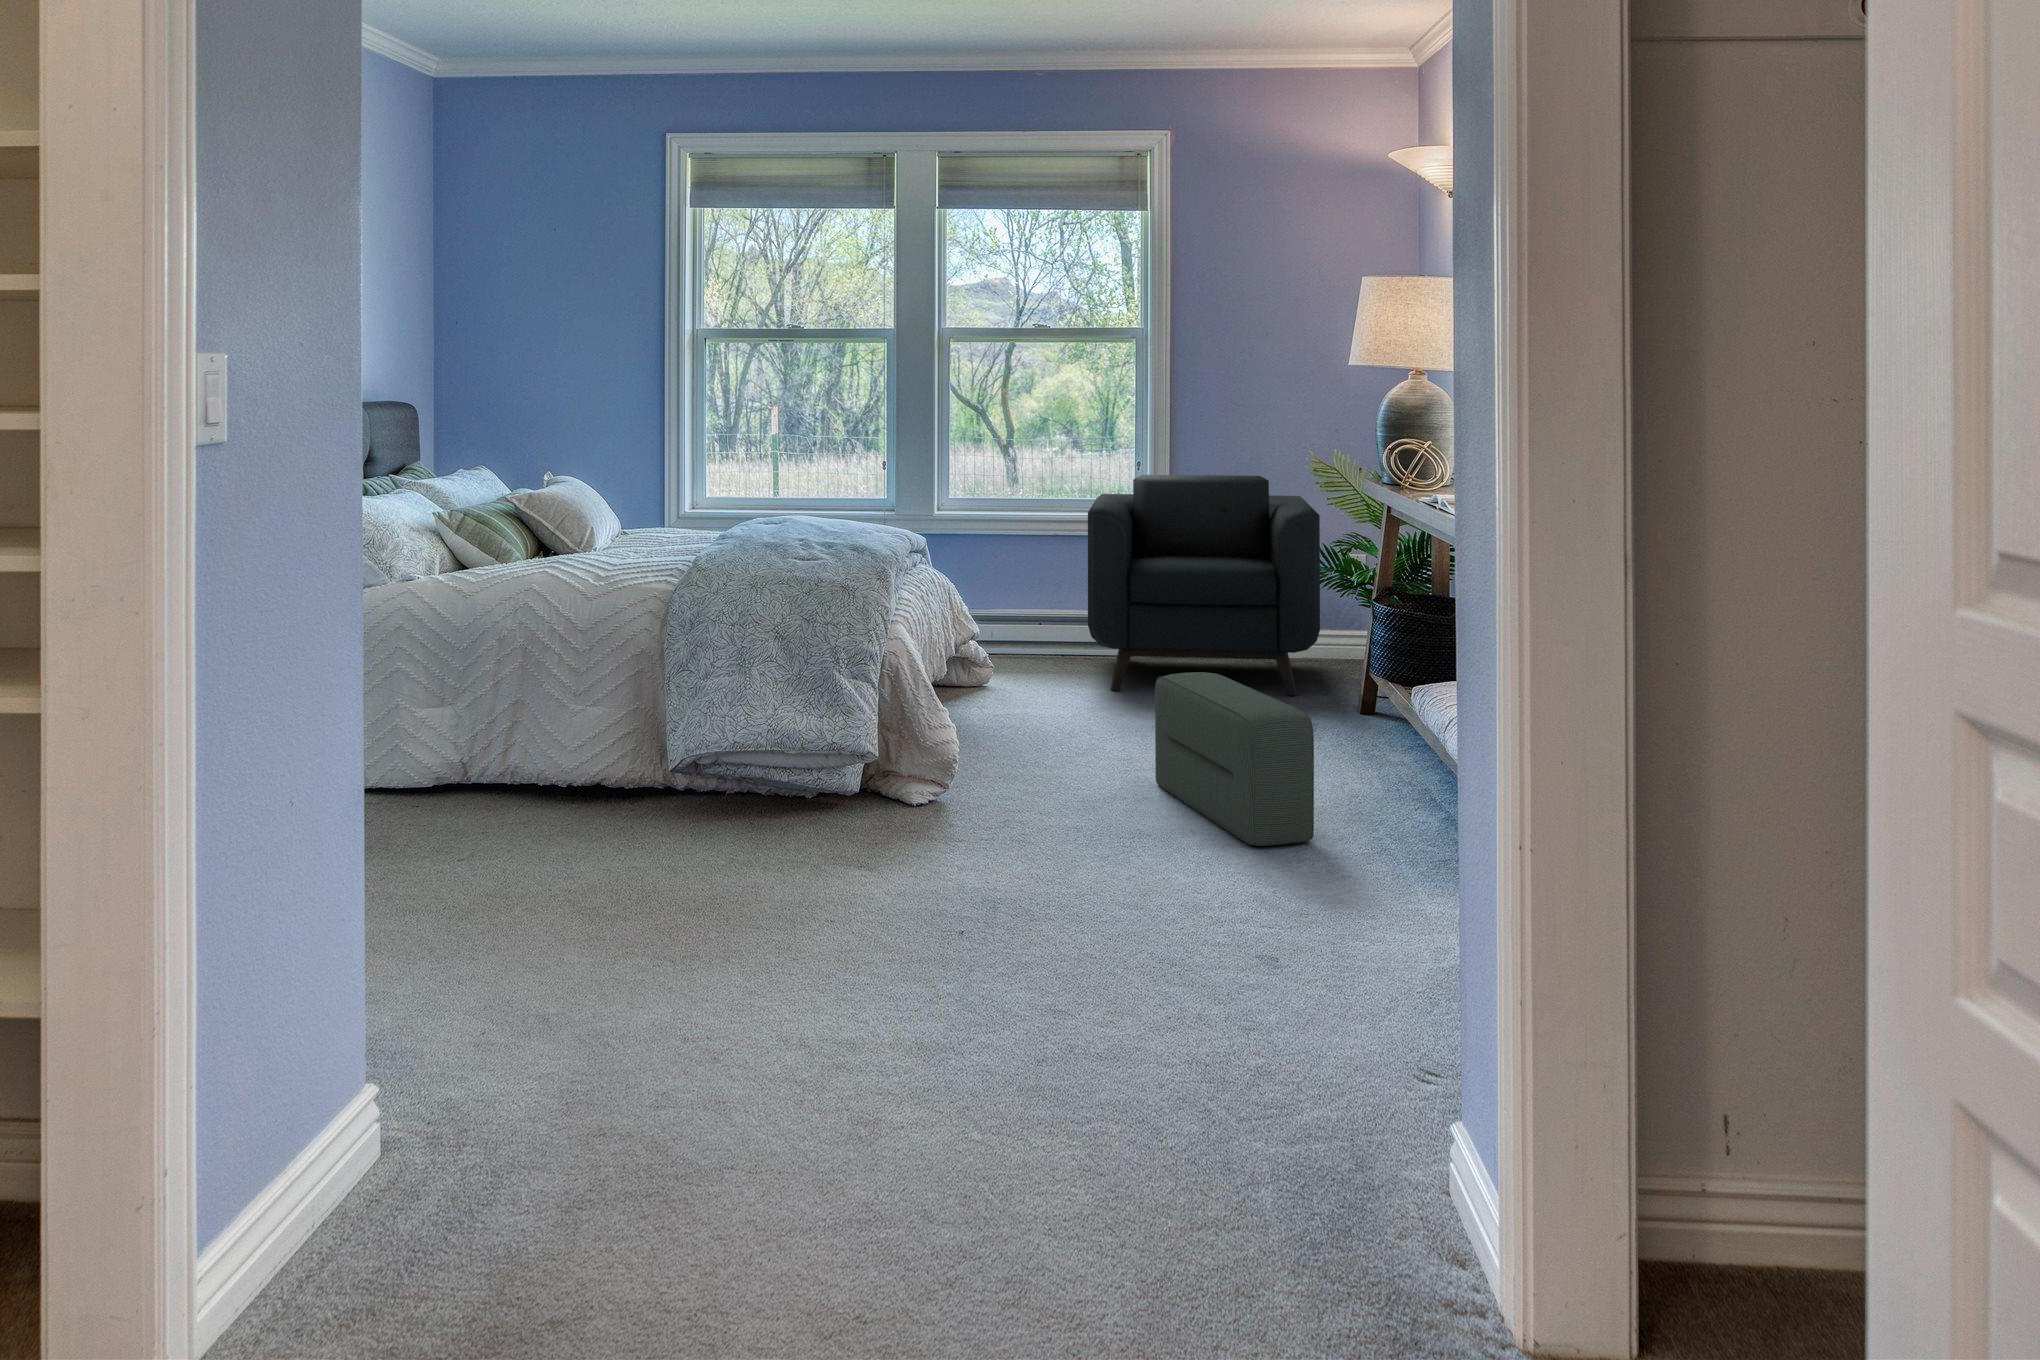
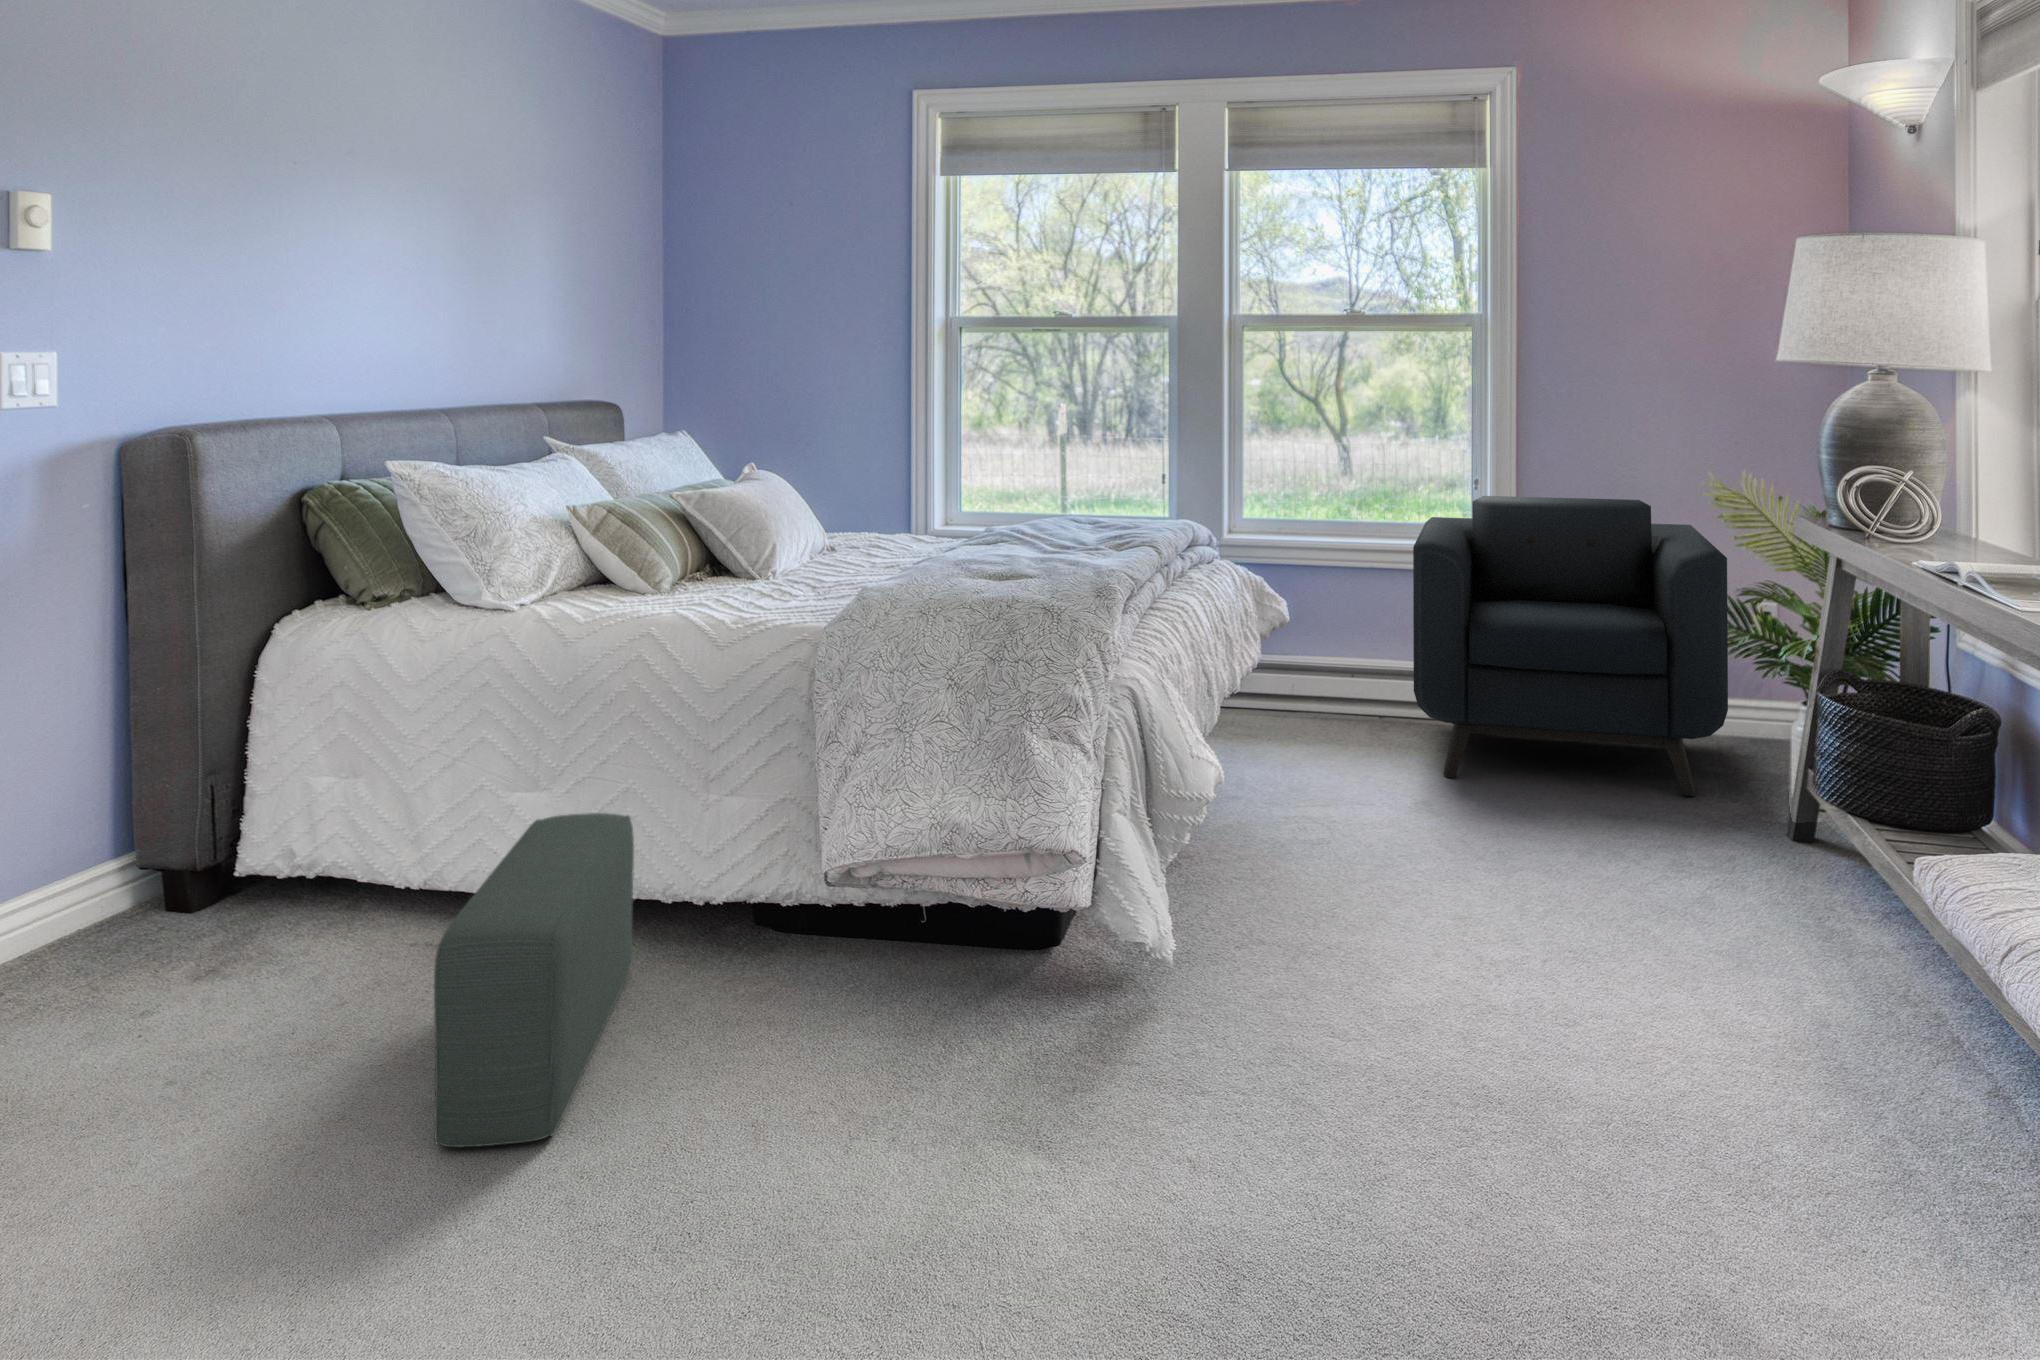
pouf: present [1155,672,1314,846] -> present [434,813,634,1147]

